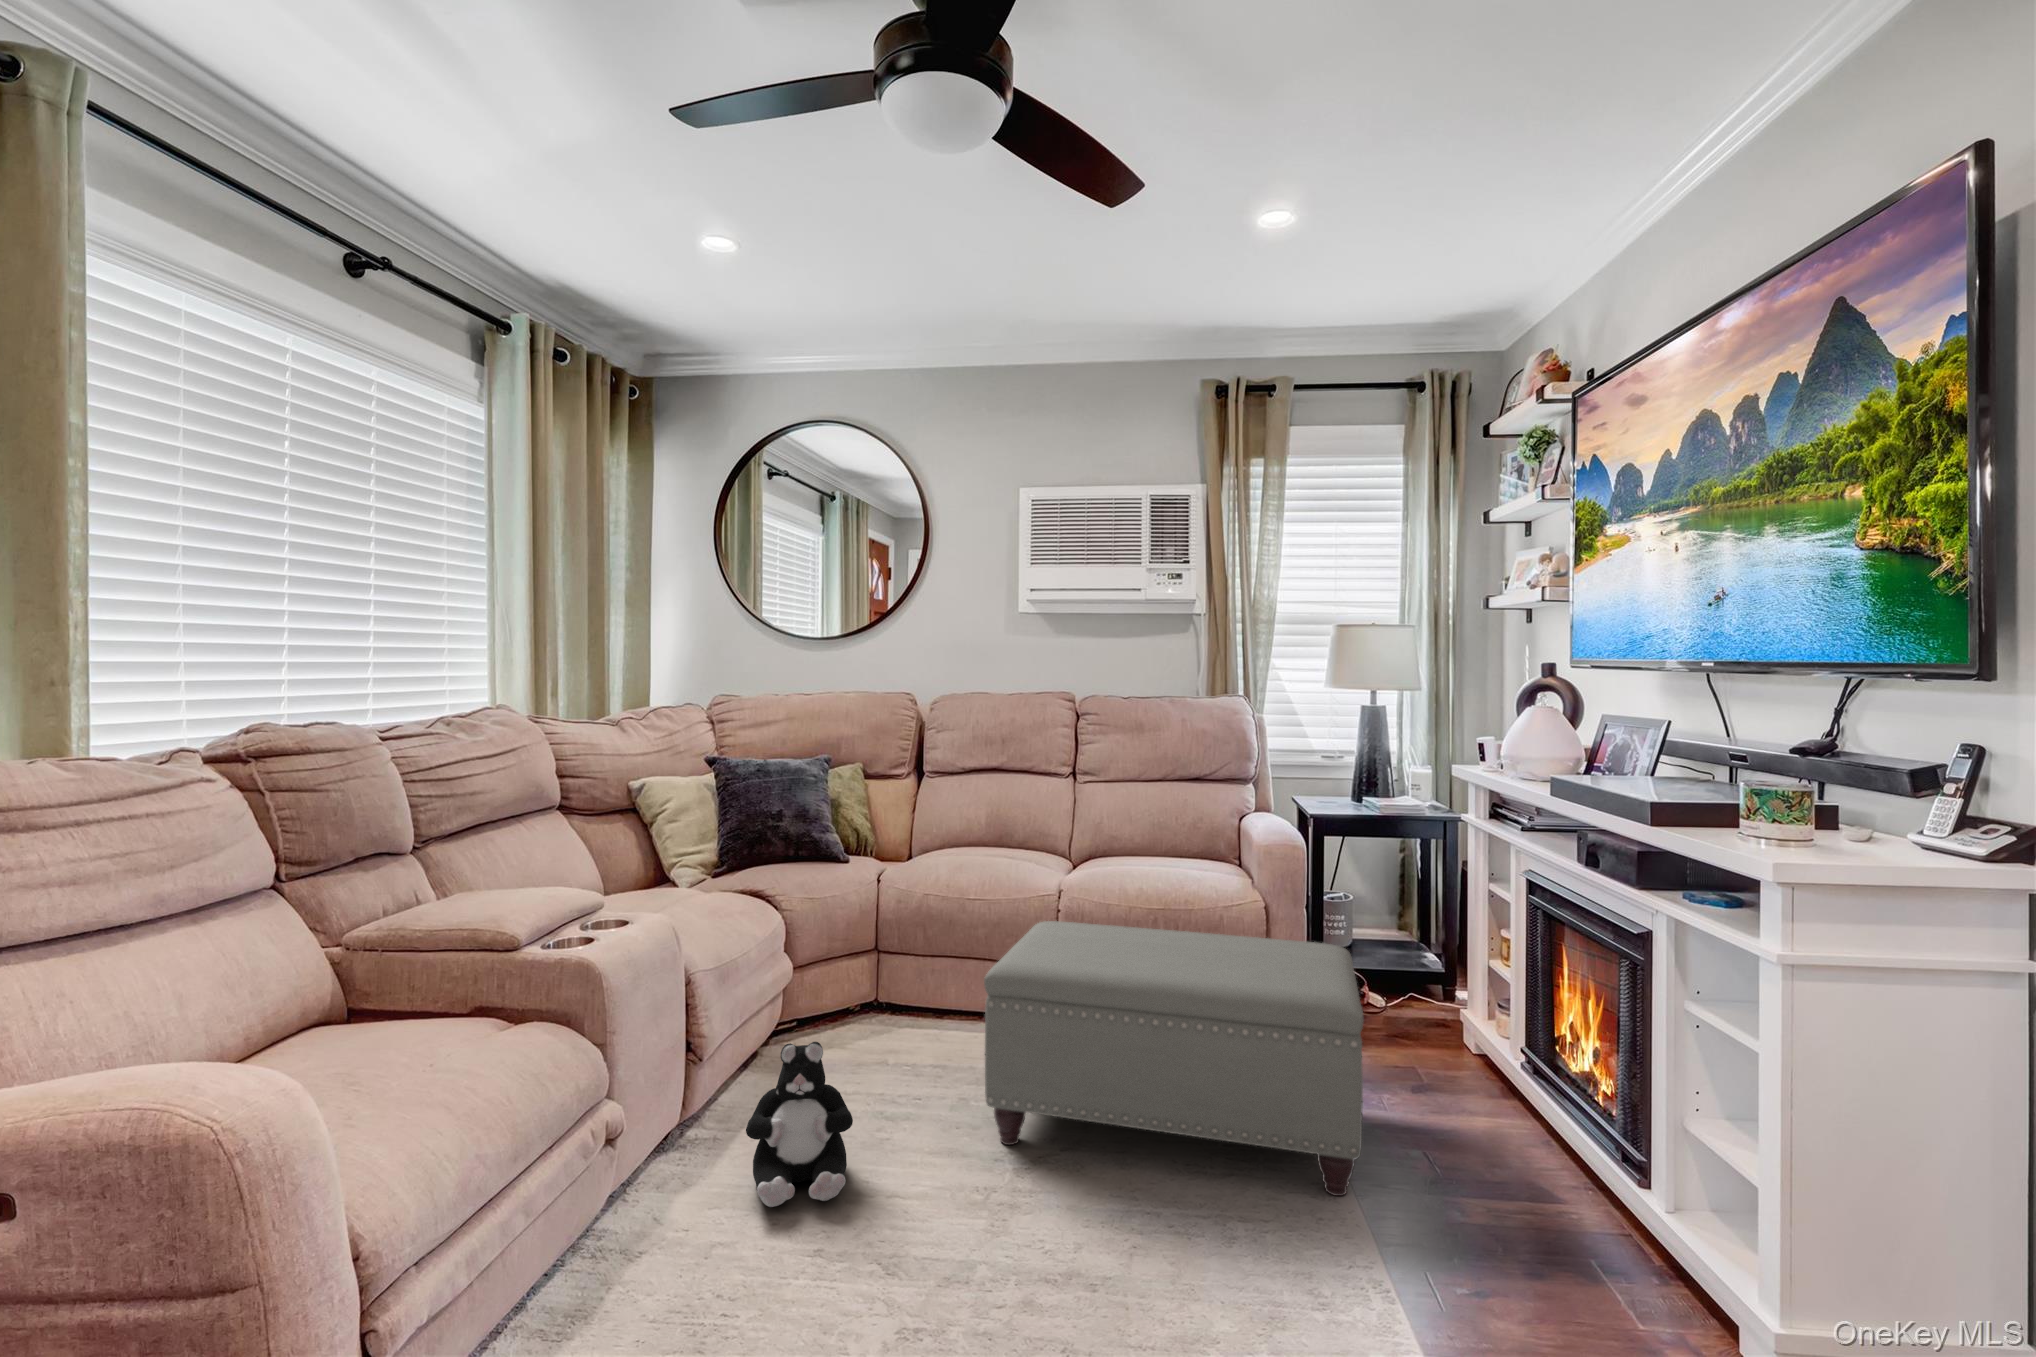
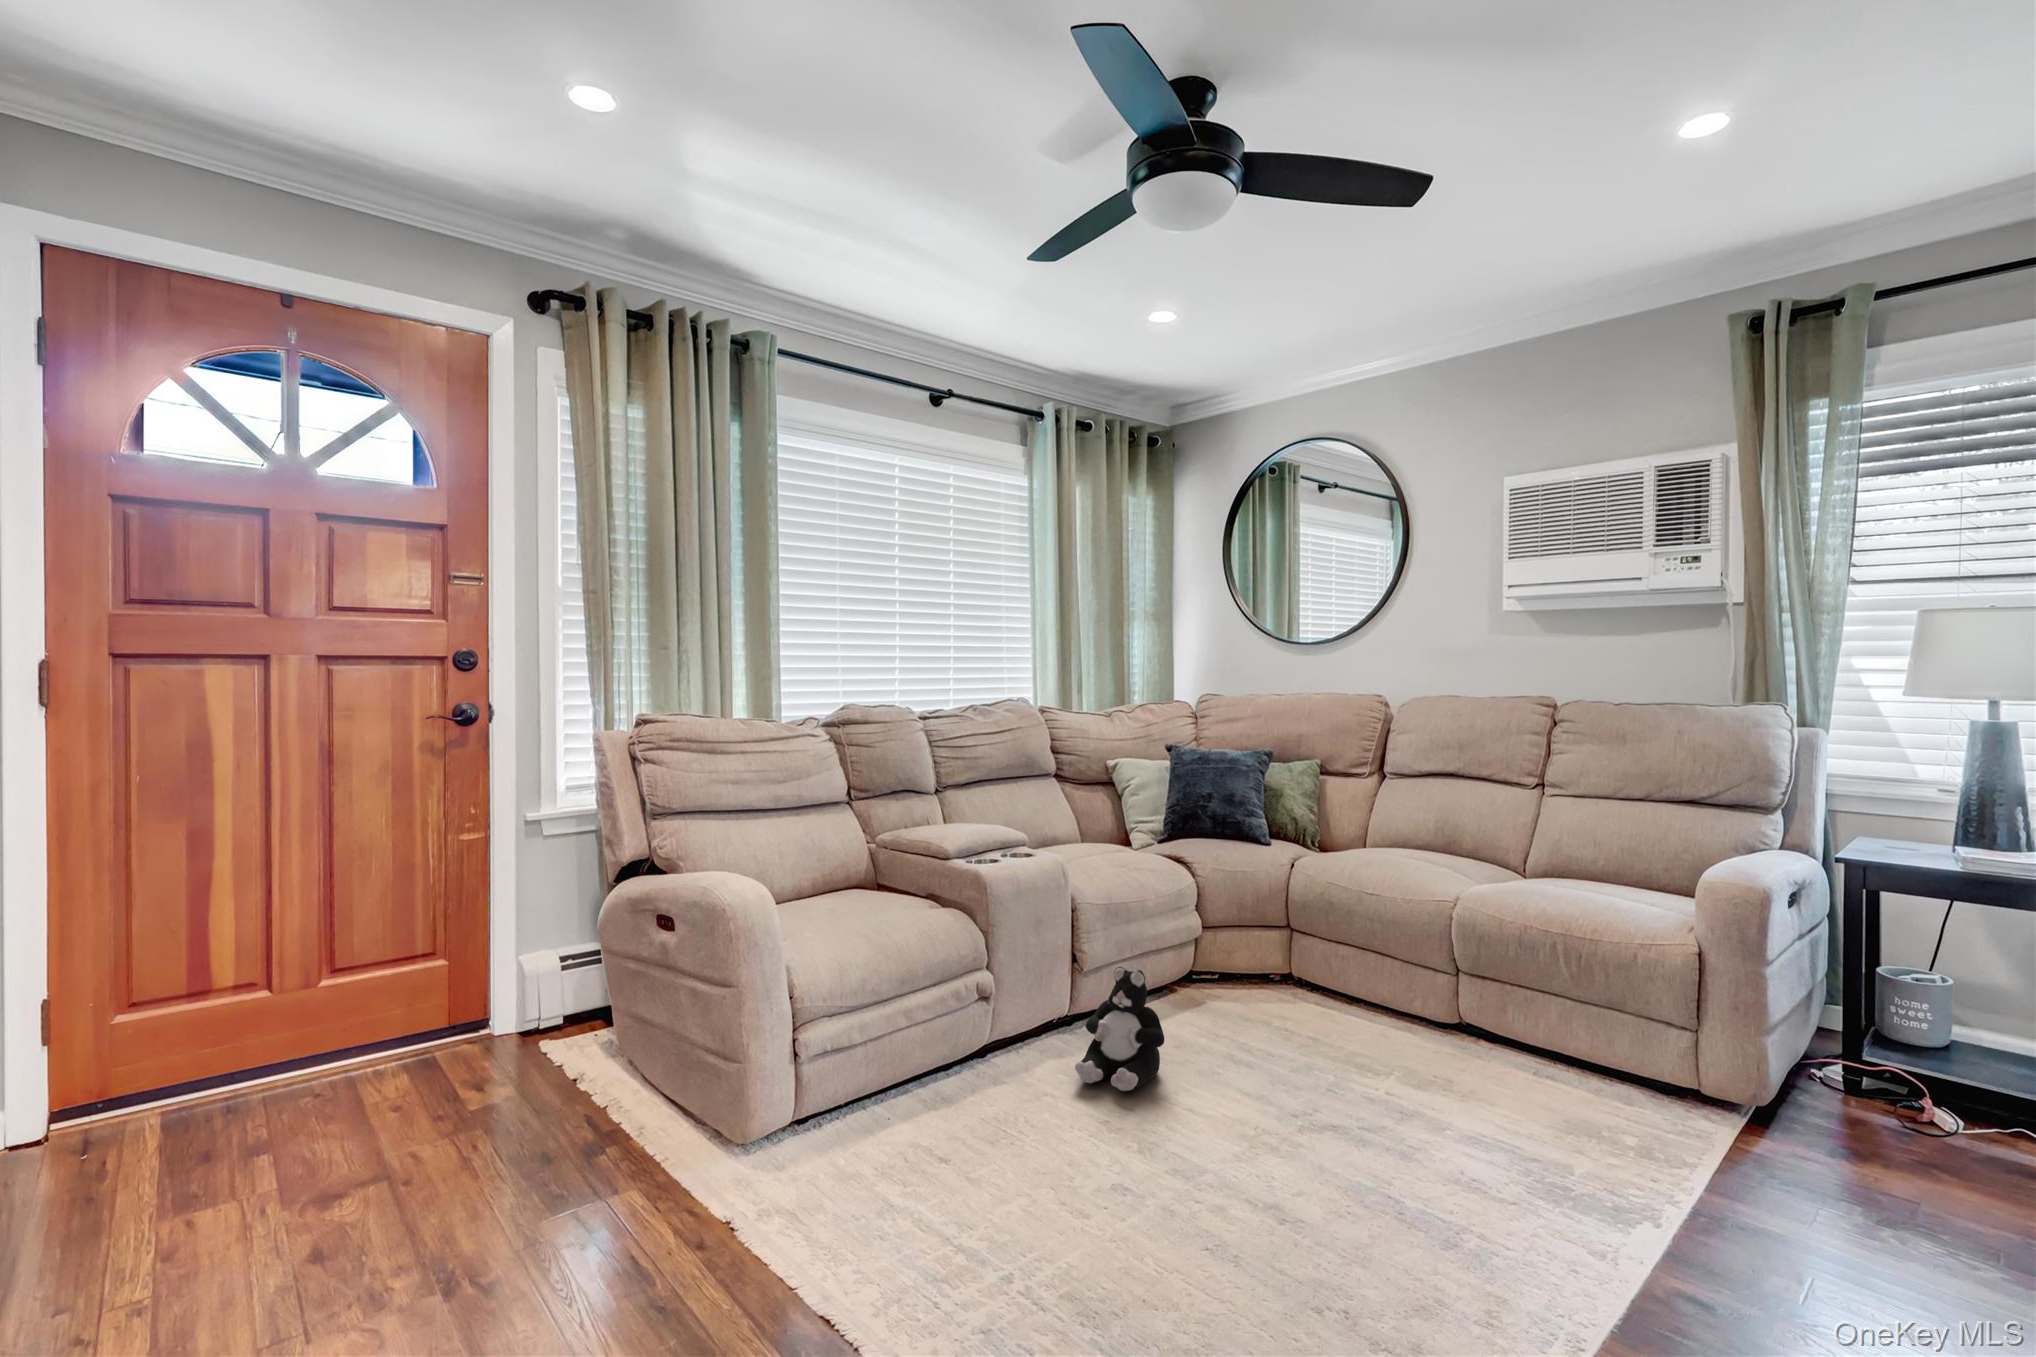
ottoman: present [984,921,1363,1196] -> none [1281,918,1741,1261]

